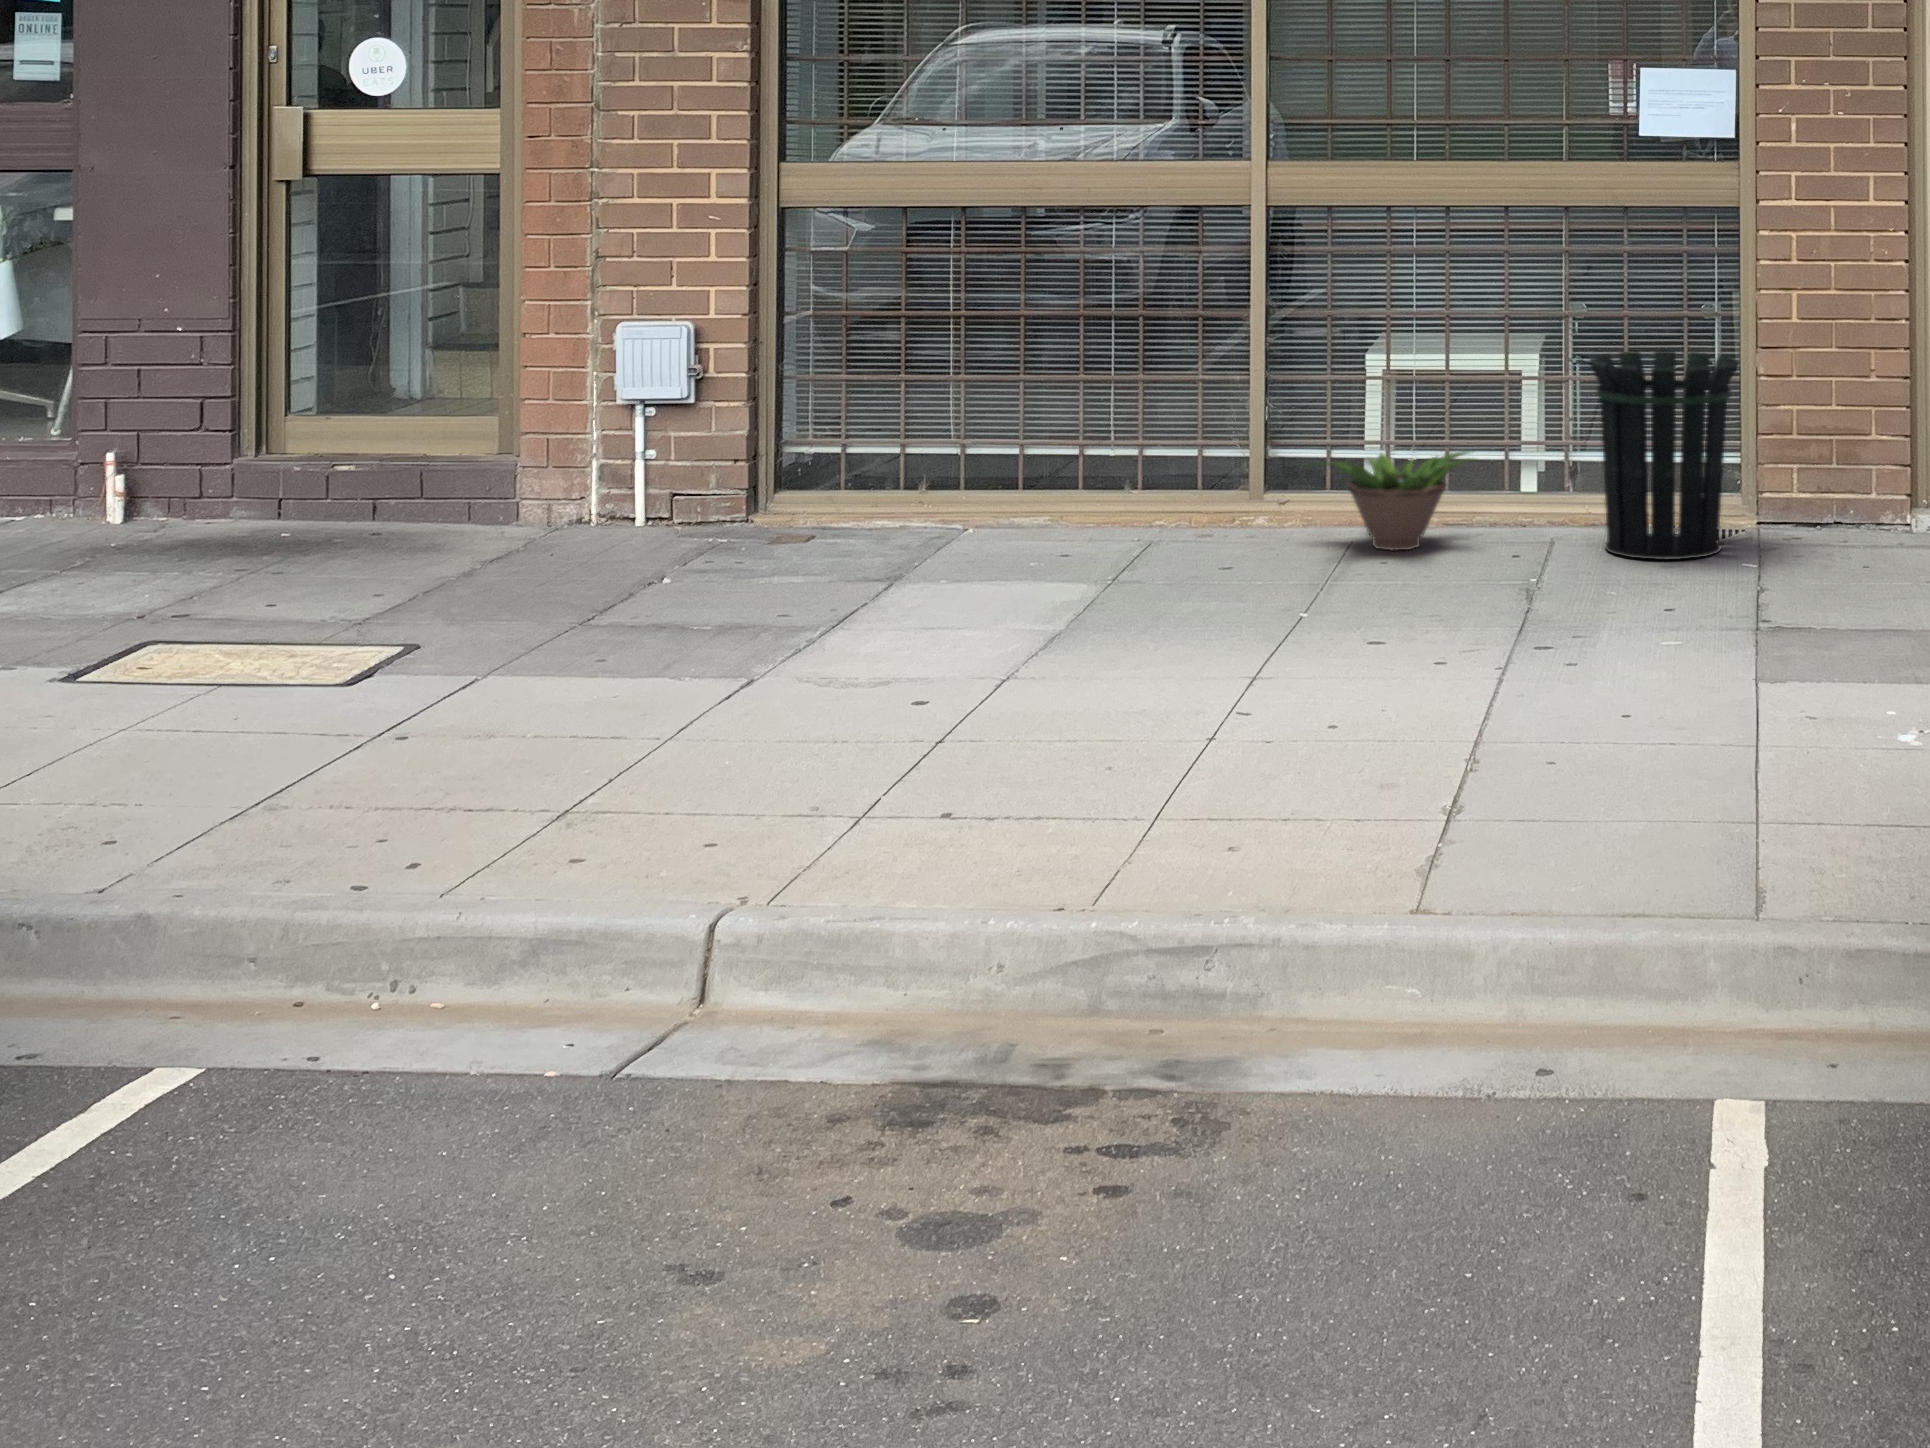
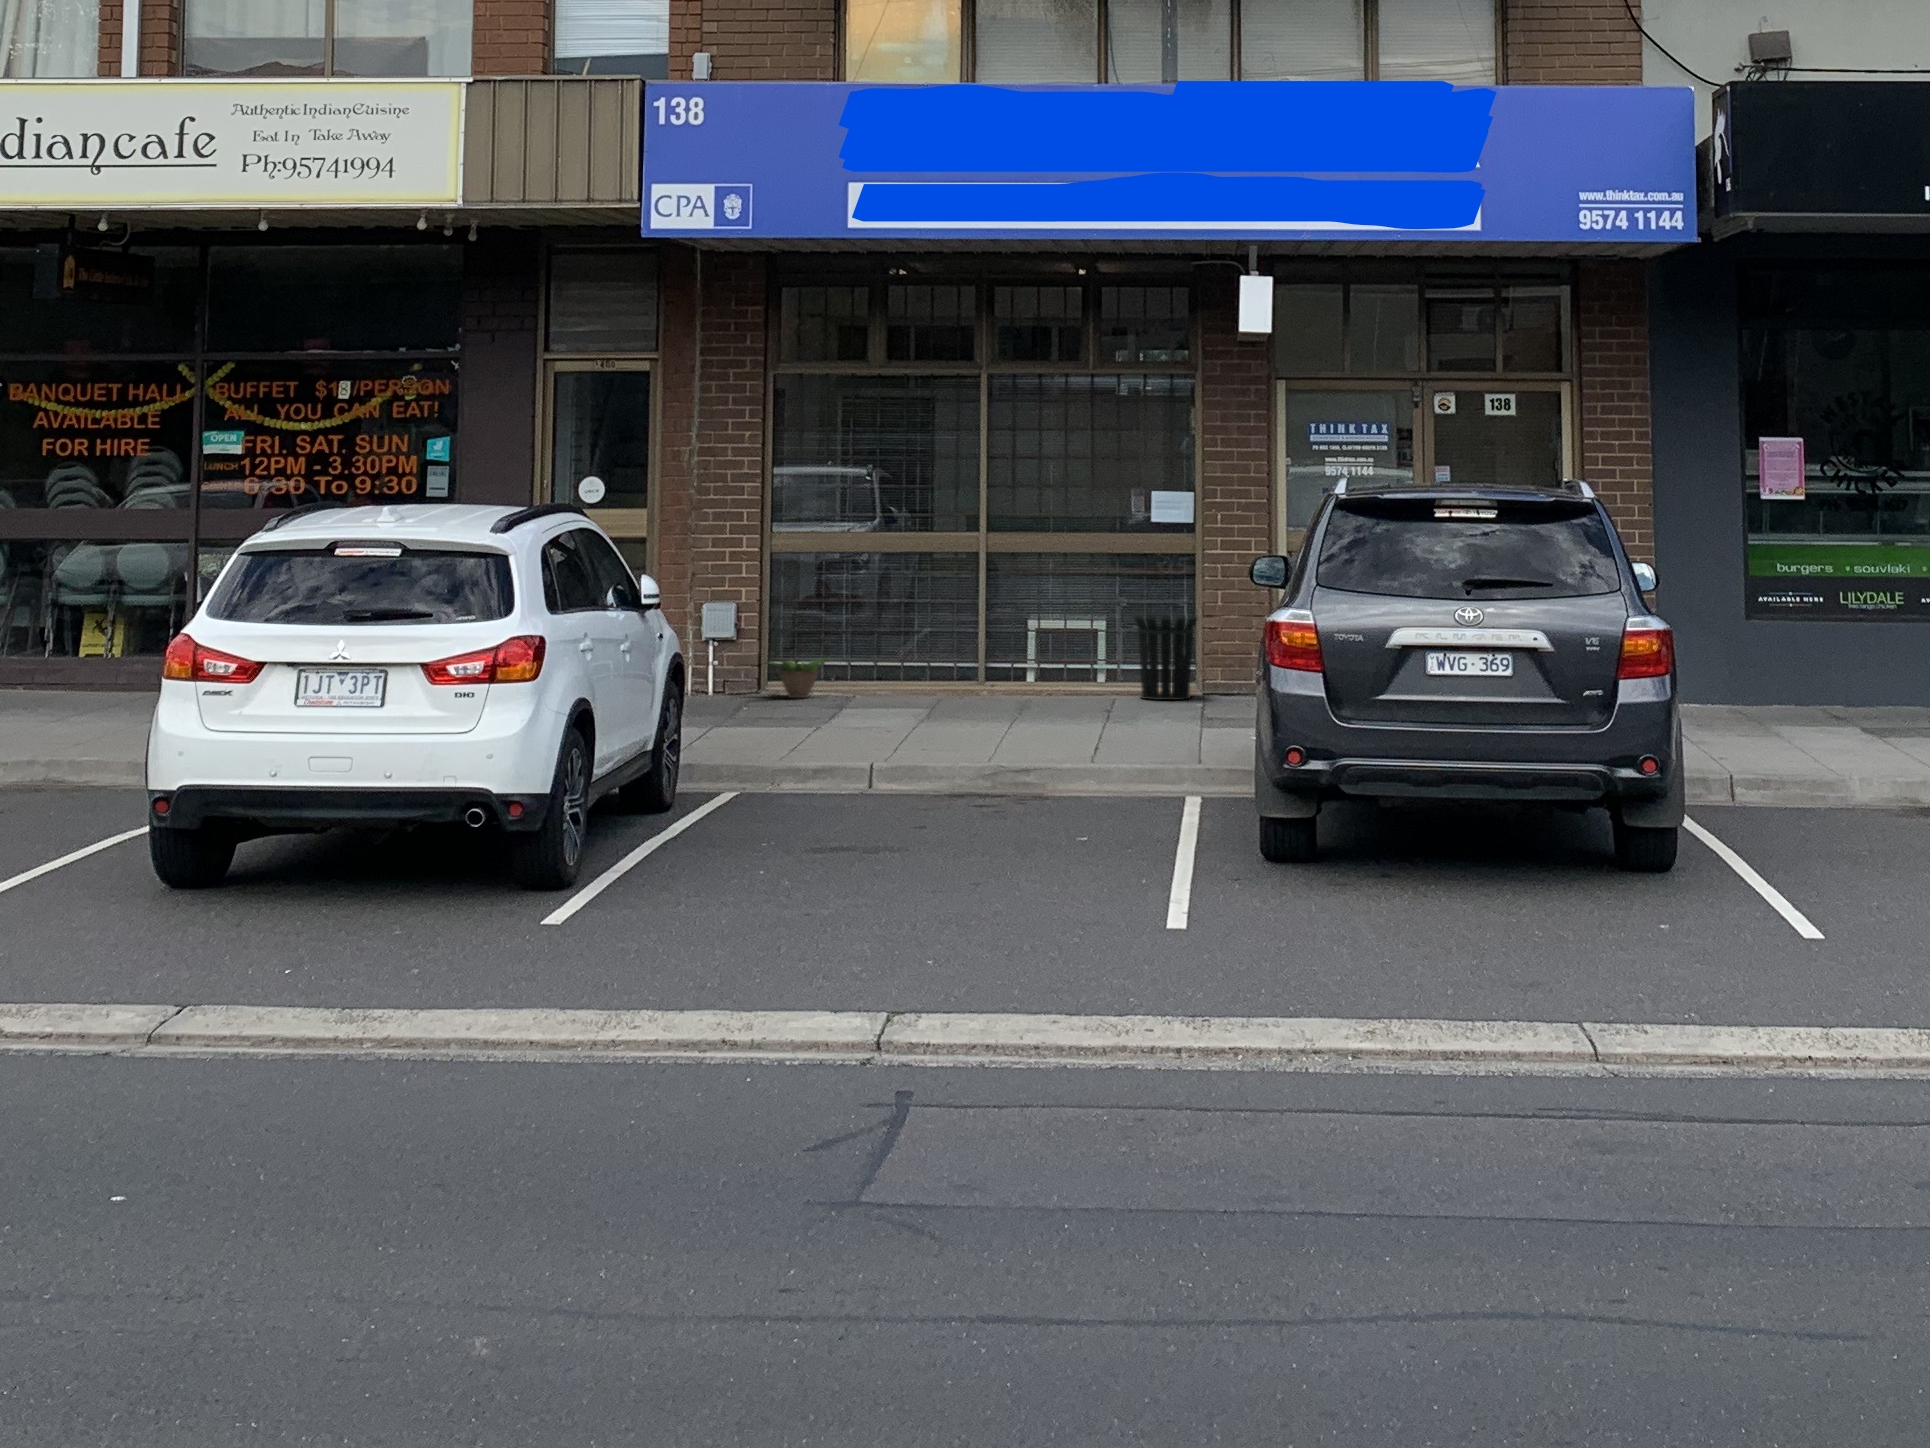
decorative plant: present [1317,450,1473,550] -> present [772,658,826,698]

